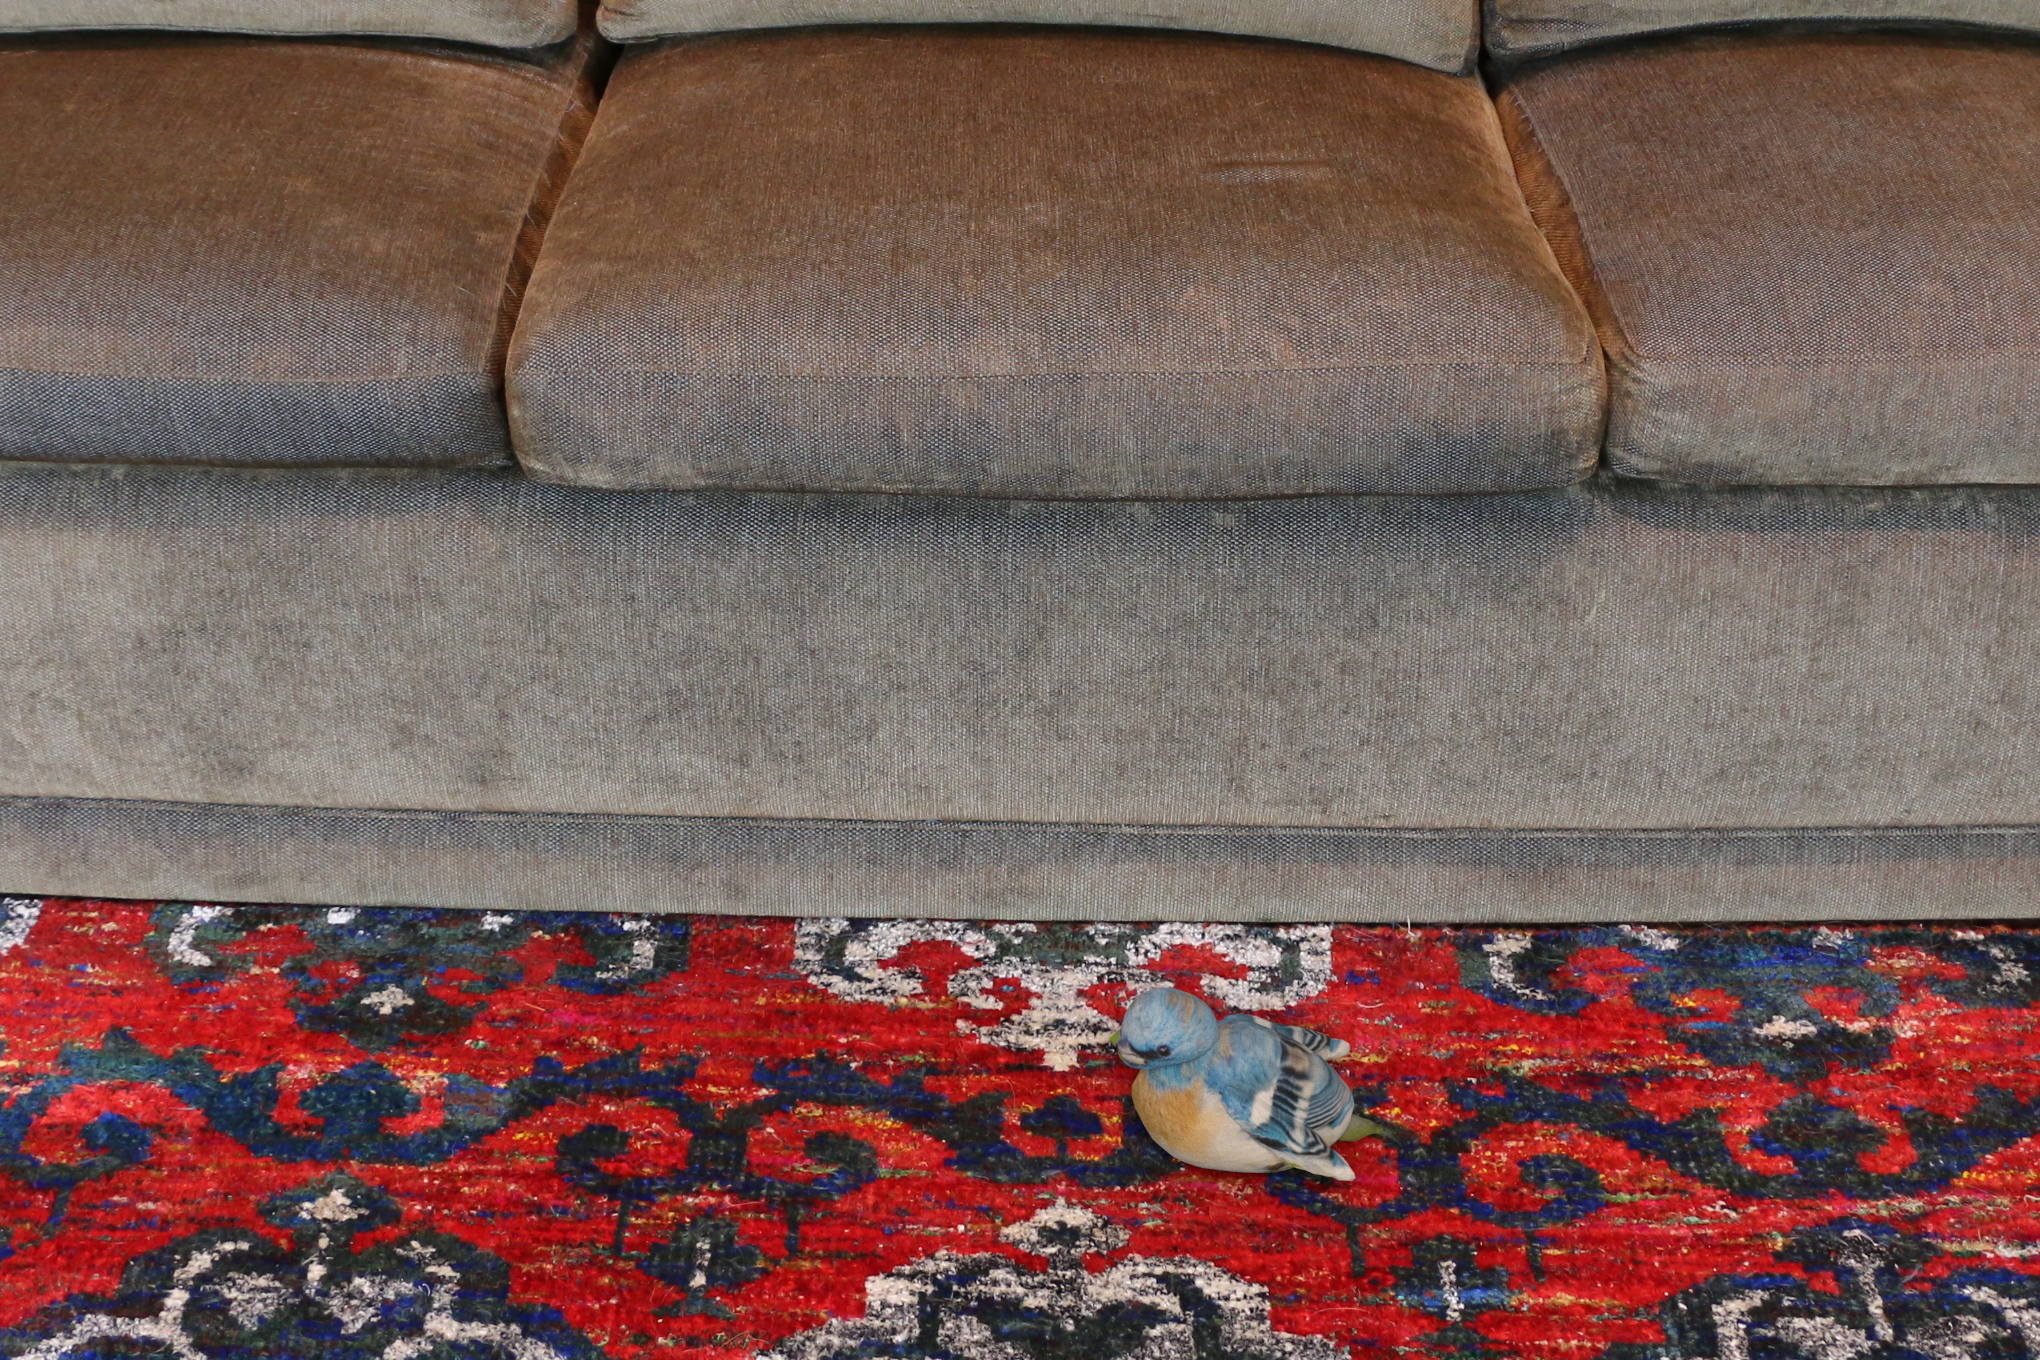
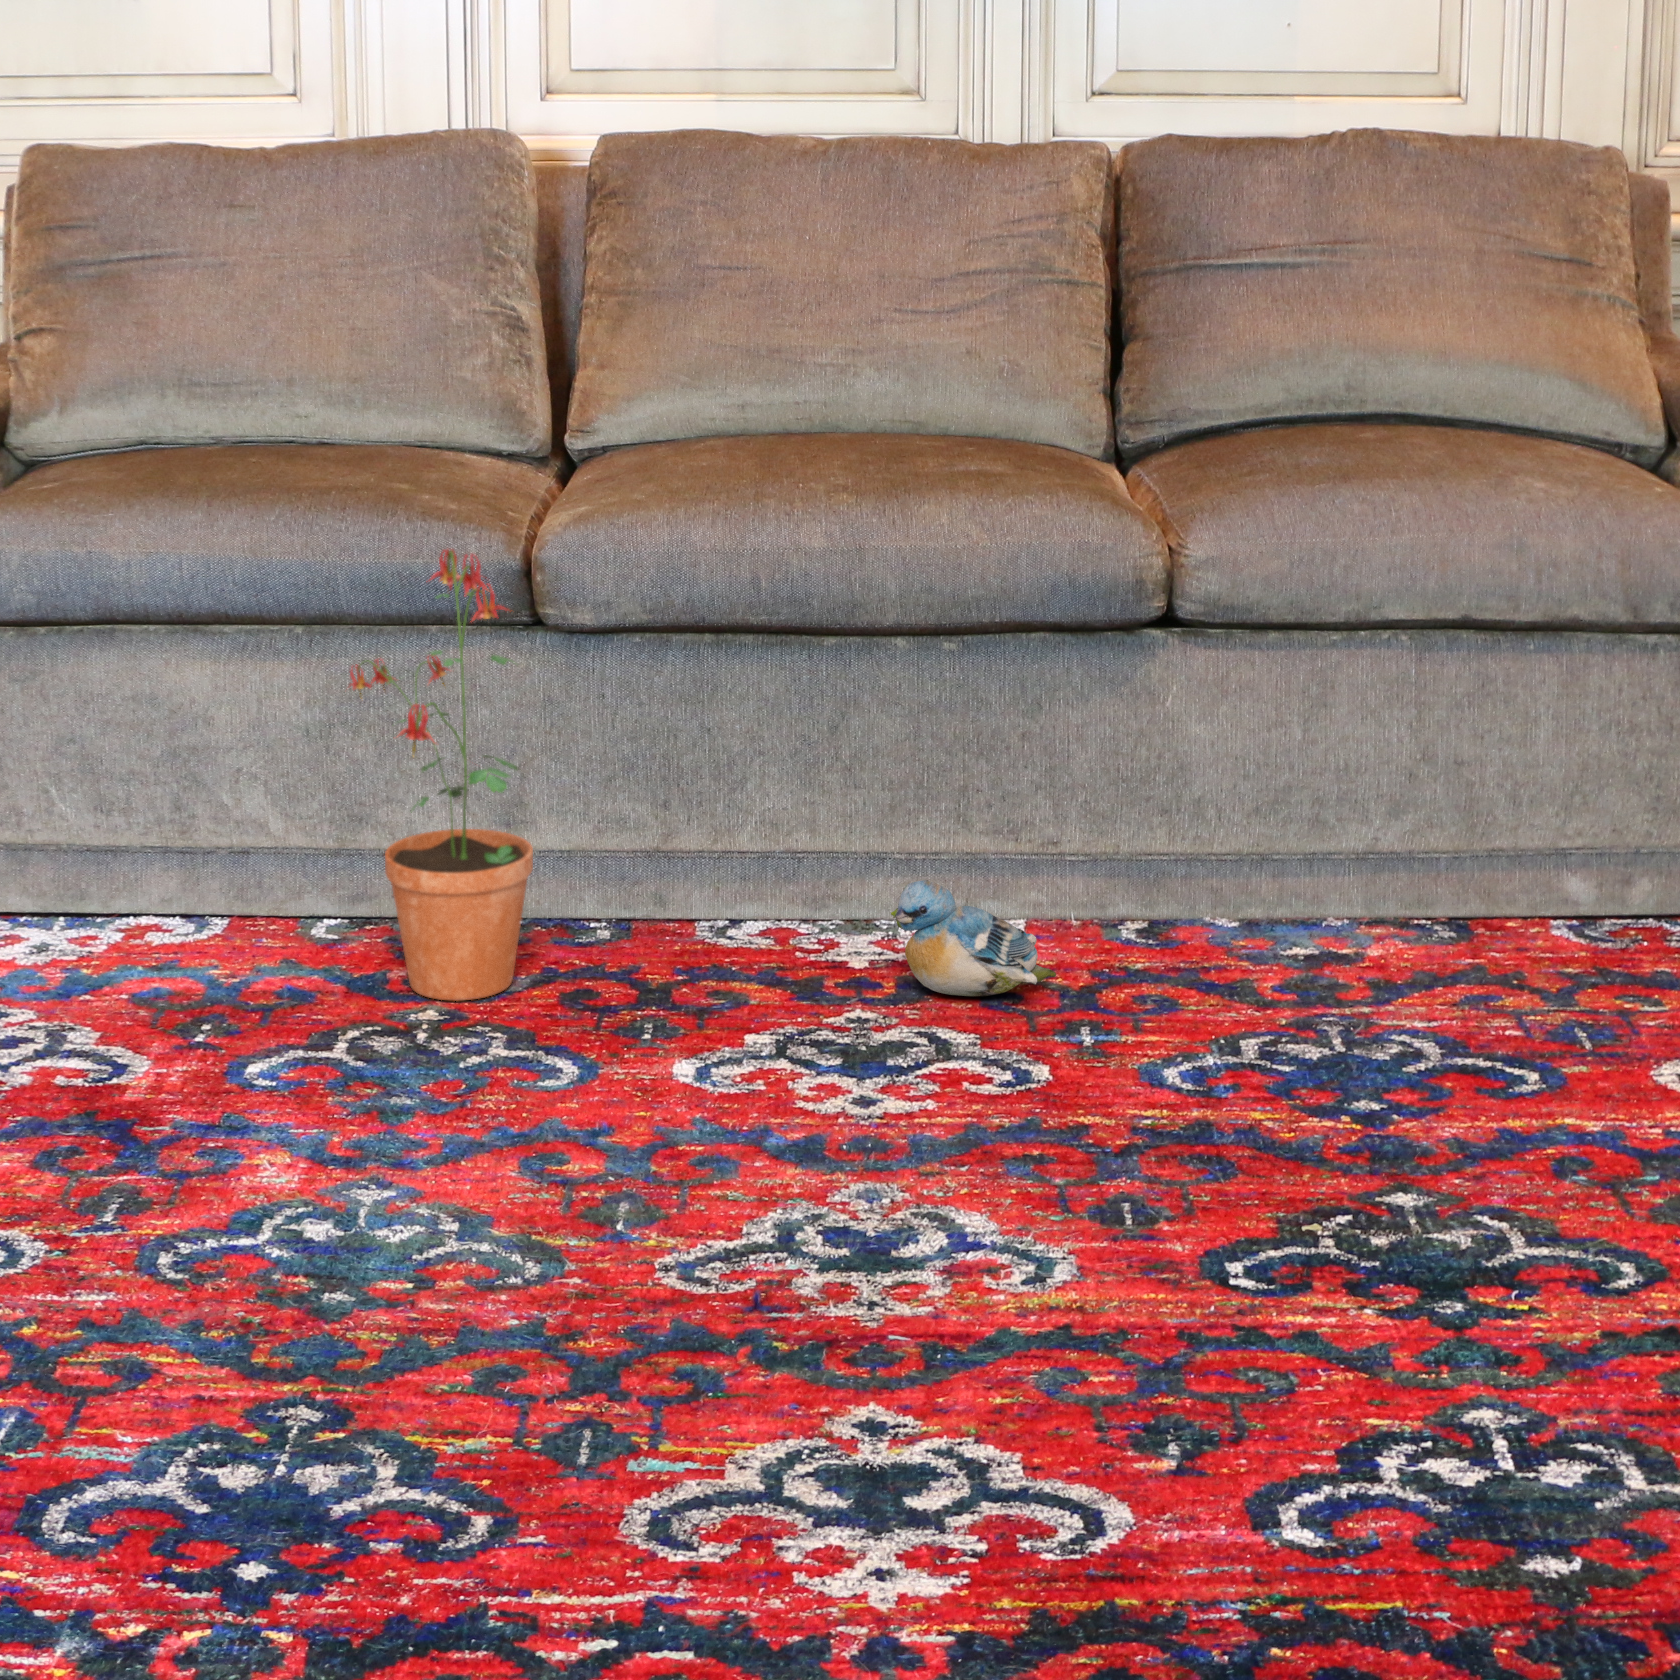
potted plant: none [171,418,504,1173] -> present [350,549,533,1001]

